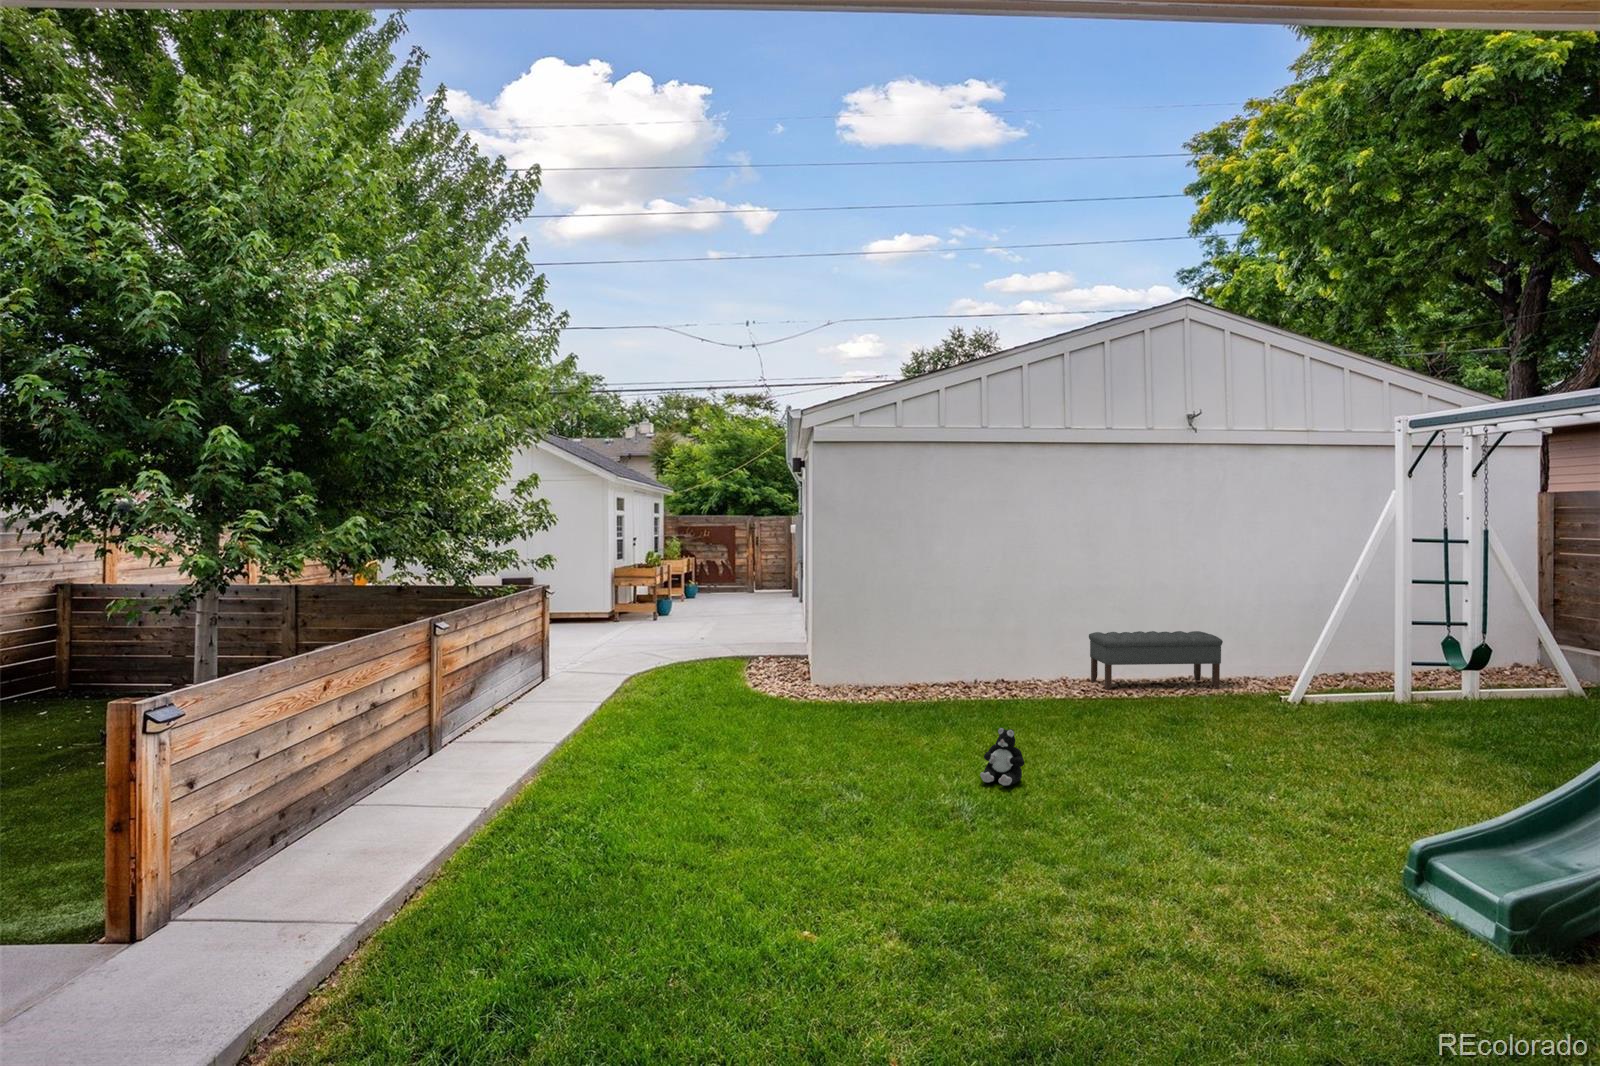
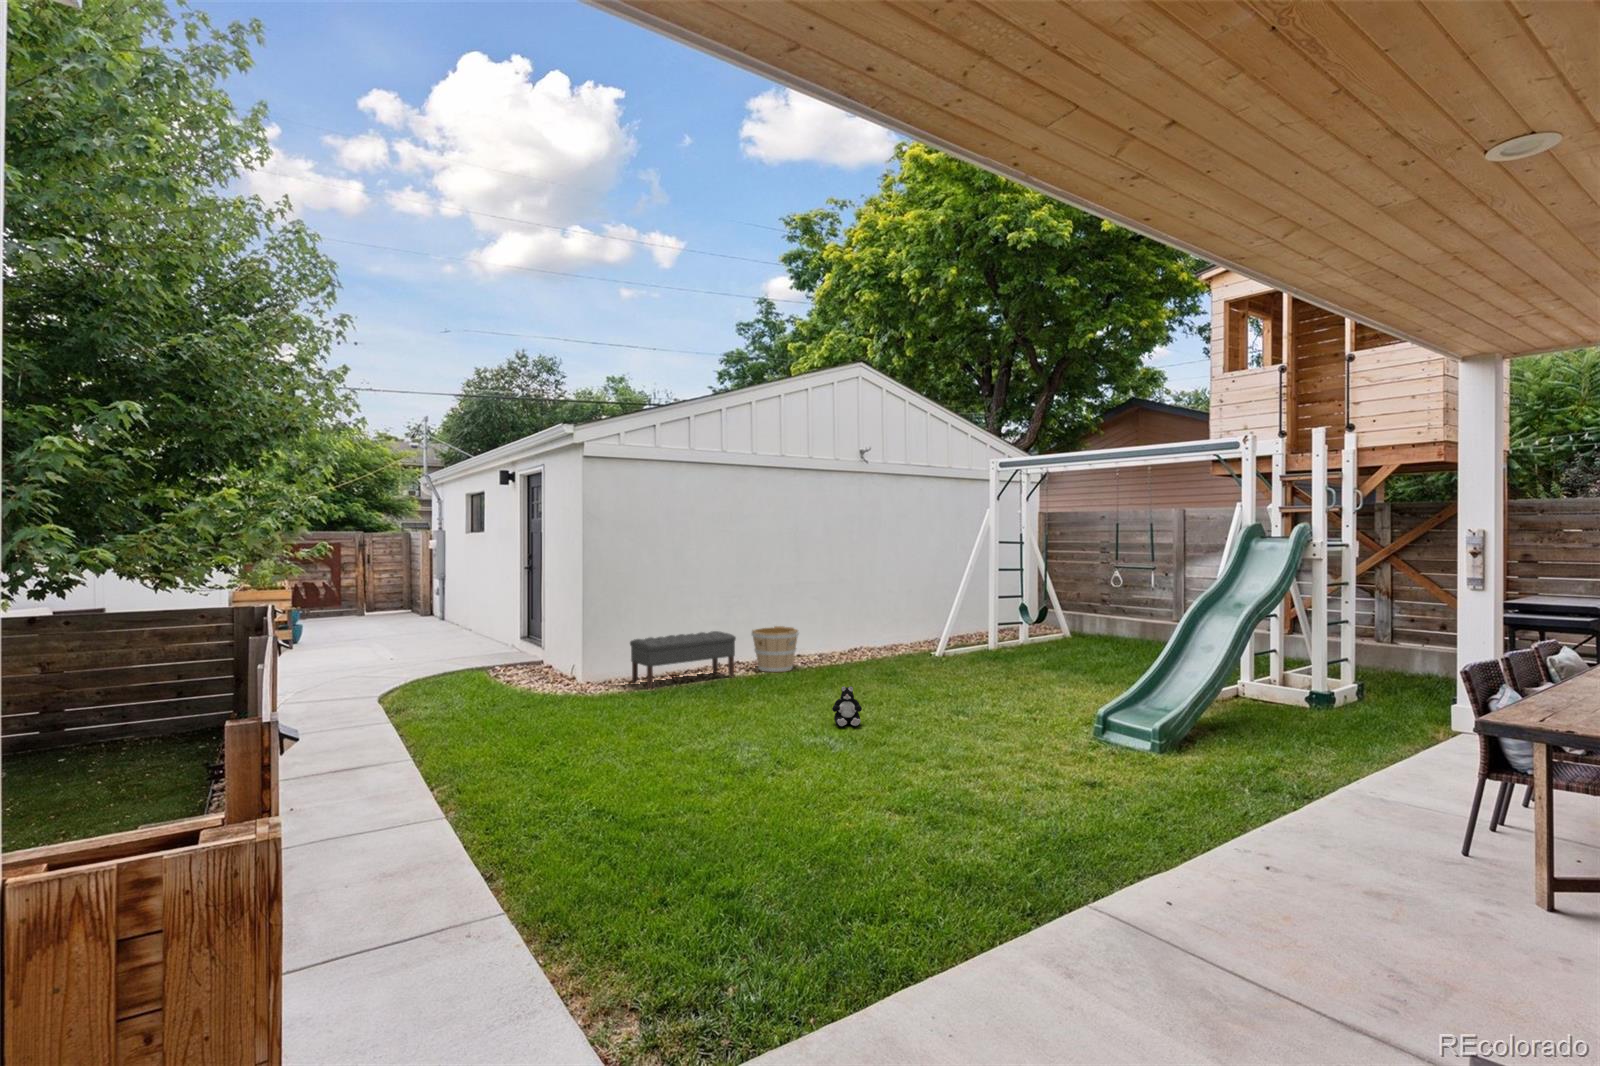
bench: present [1089,631,1223,690] -> present [630,631,736,689]
wooden bucket: none [1002,635,1064,694] -> present [752,626,799,672]

